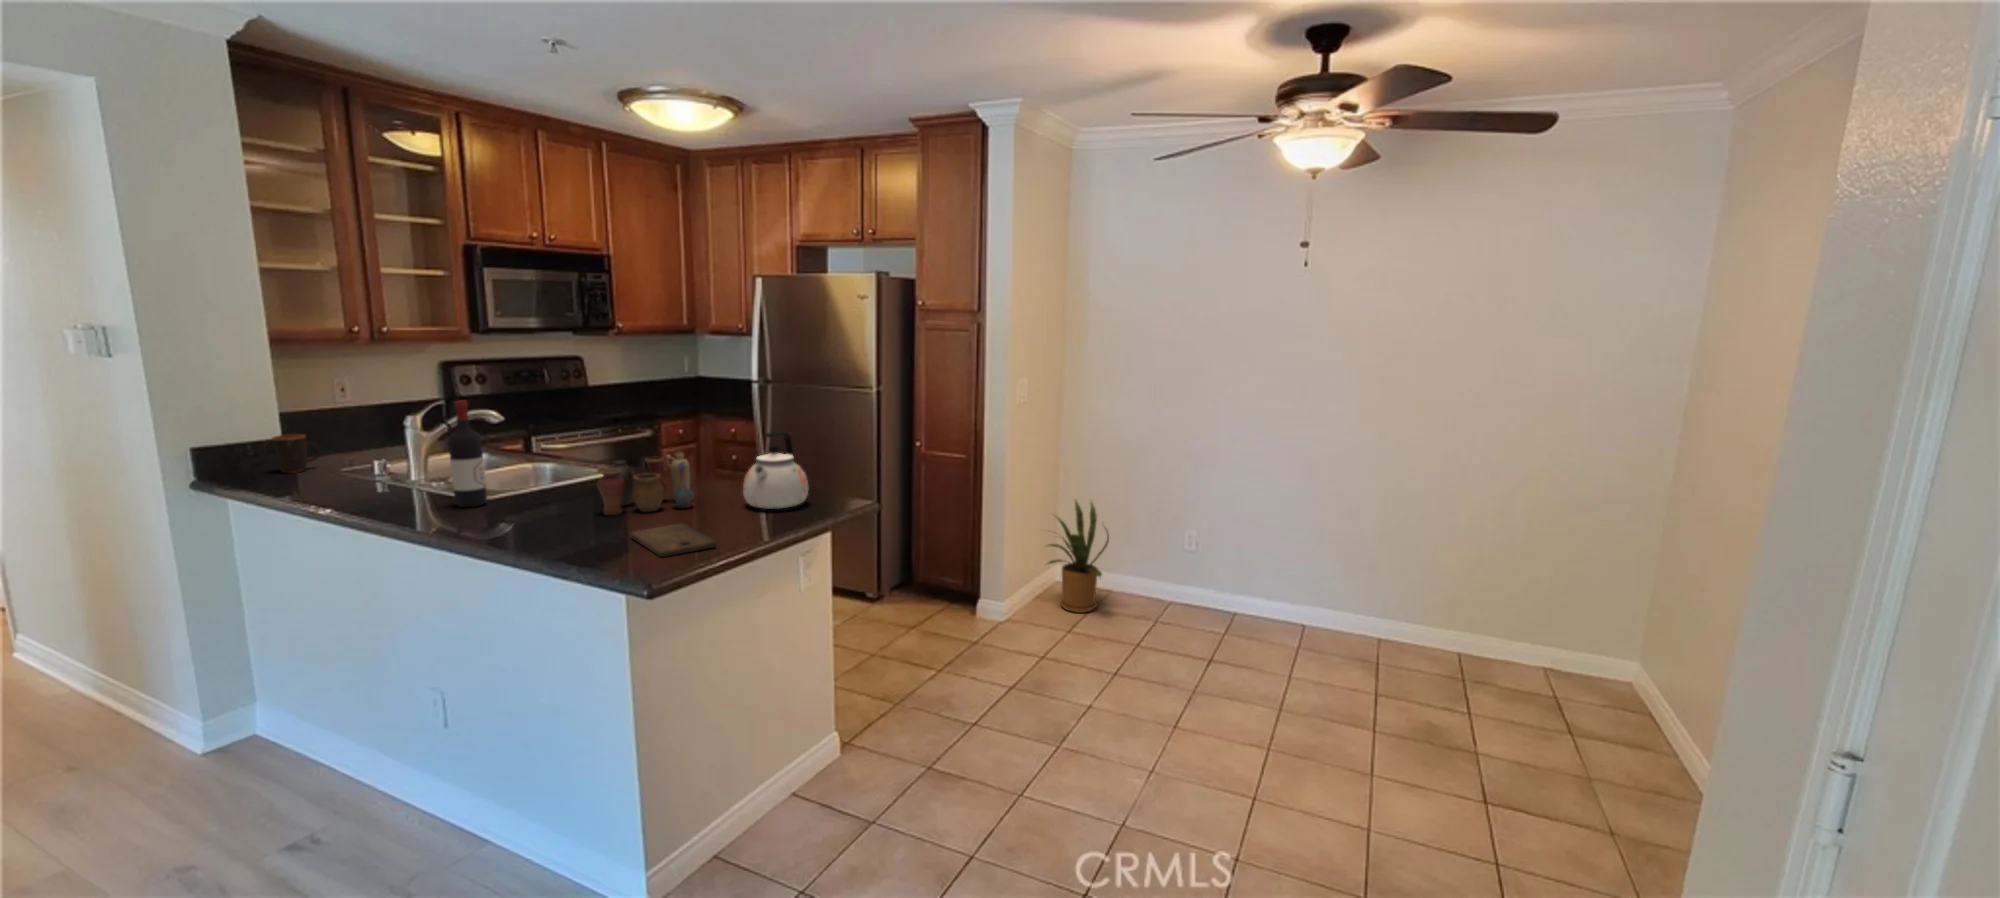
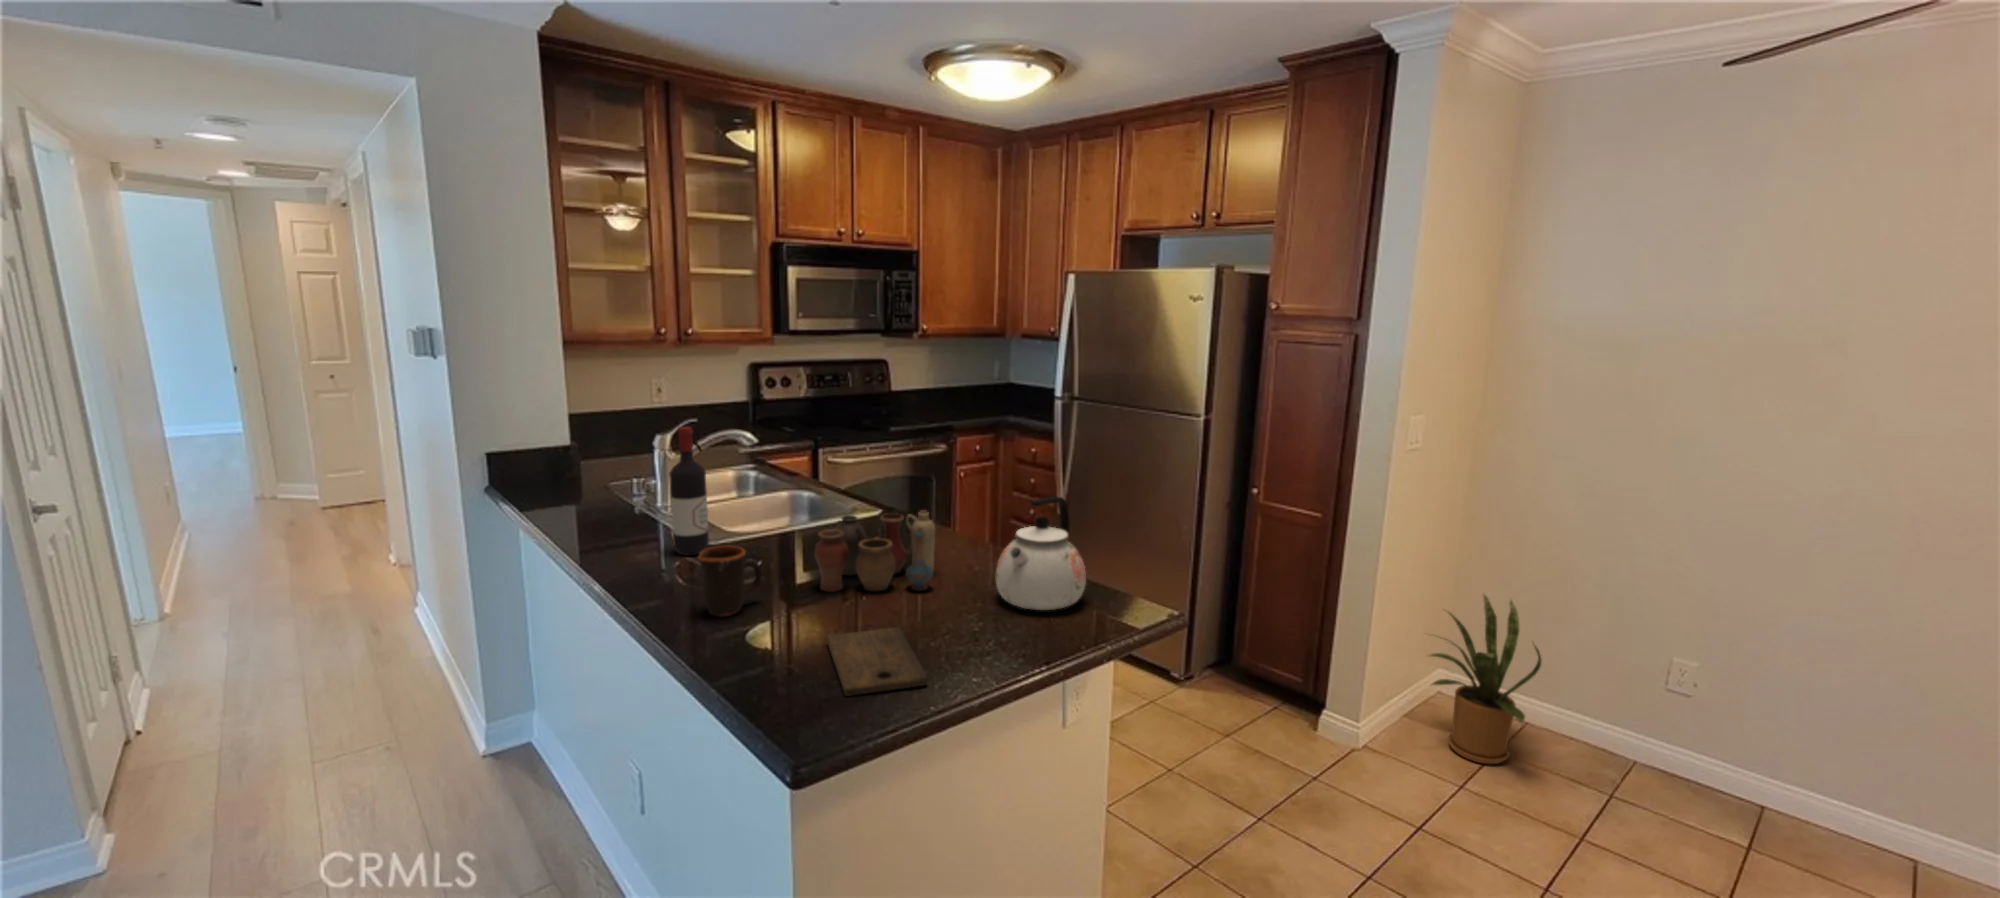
mug: present [272,434,320,473] -> present [698,546,762,616]

